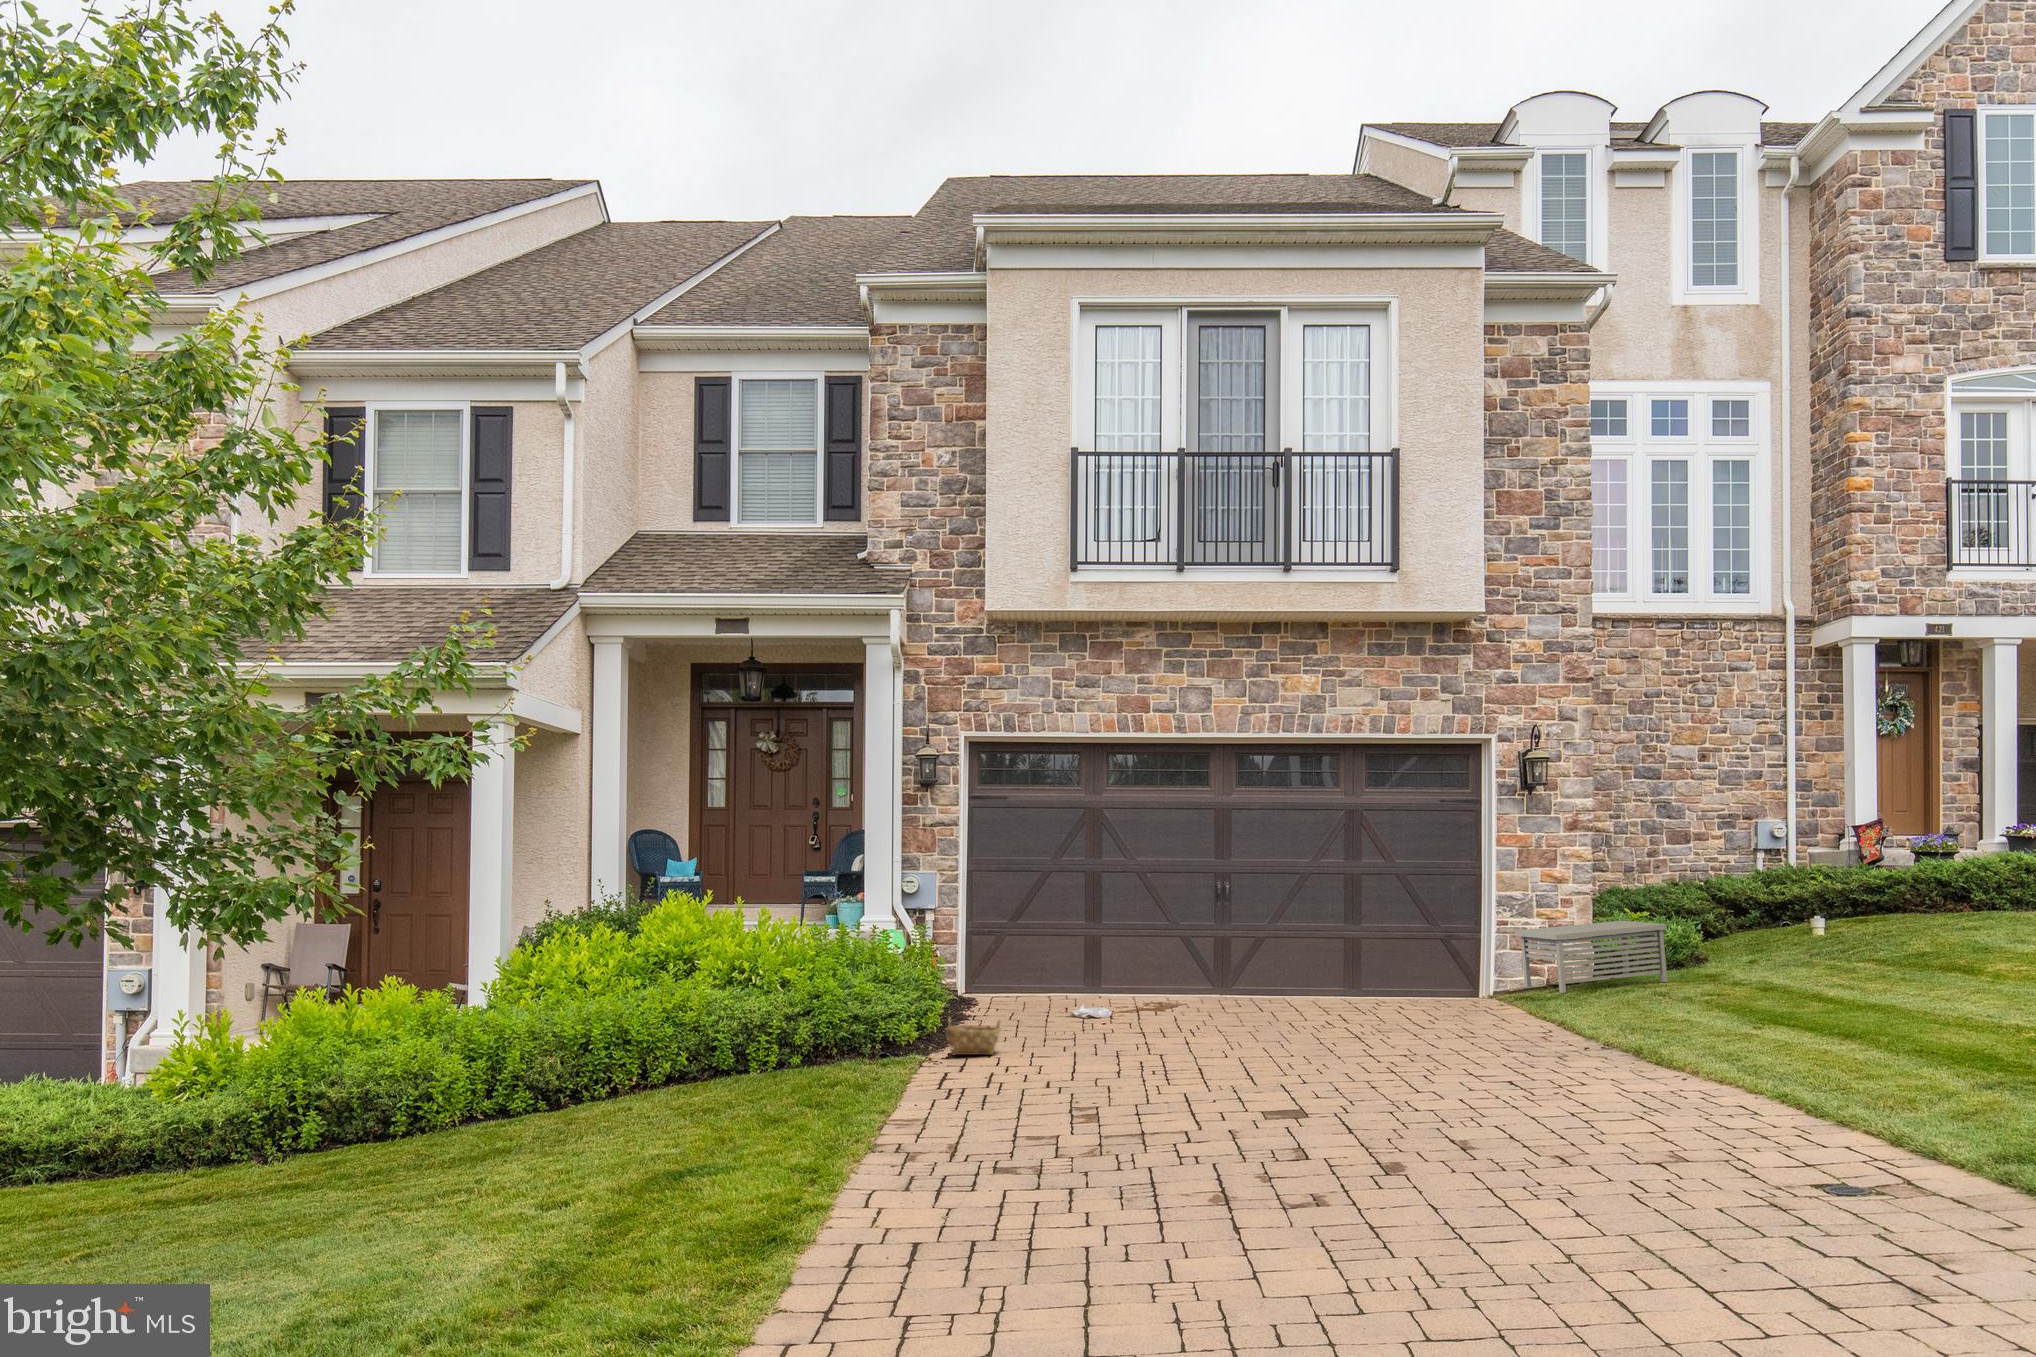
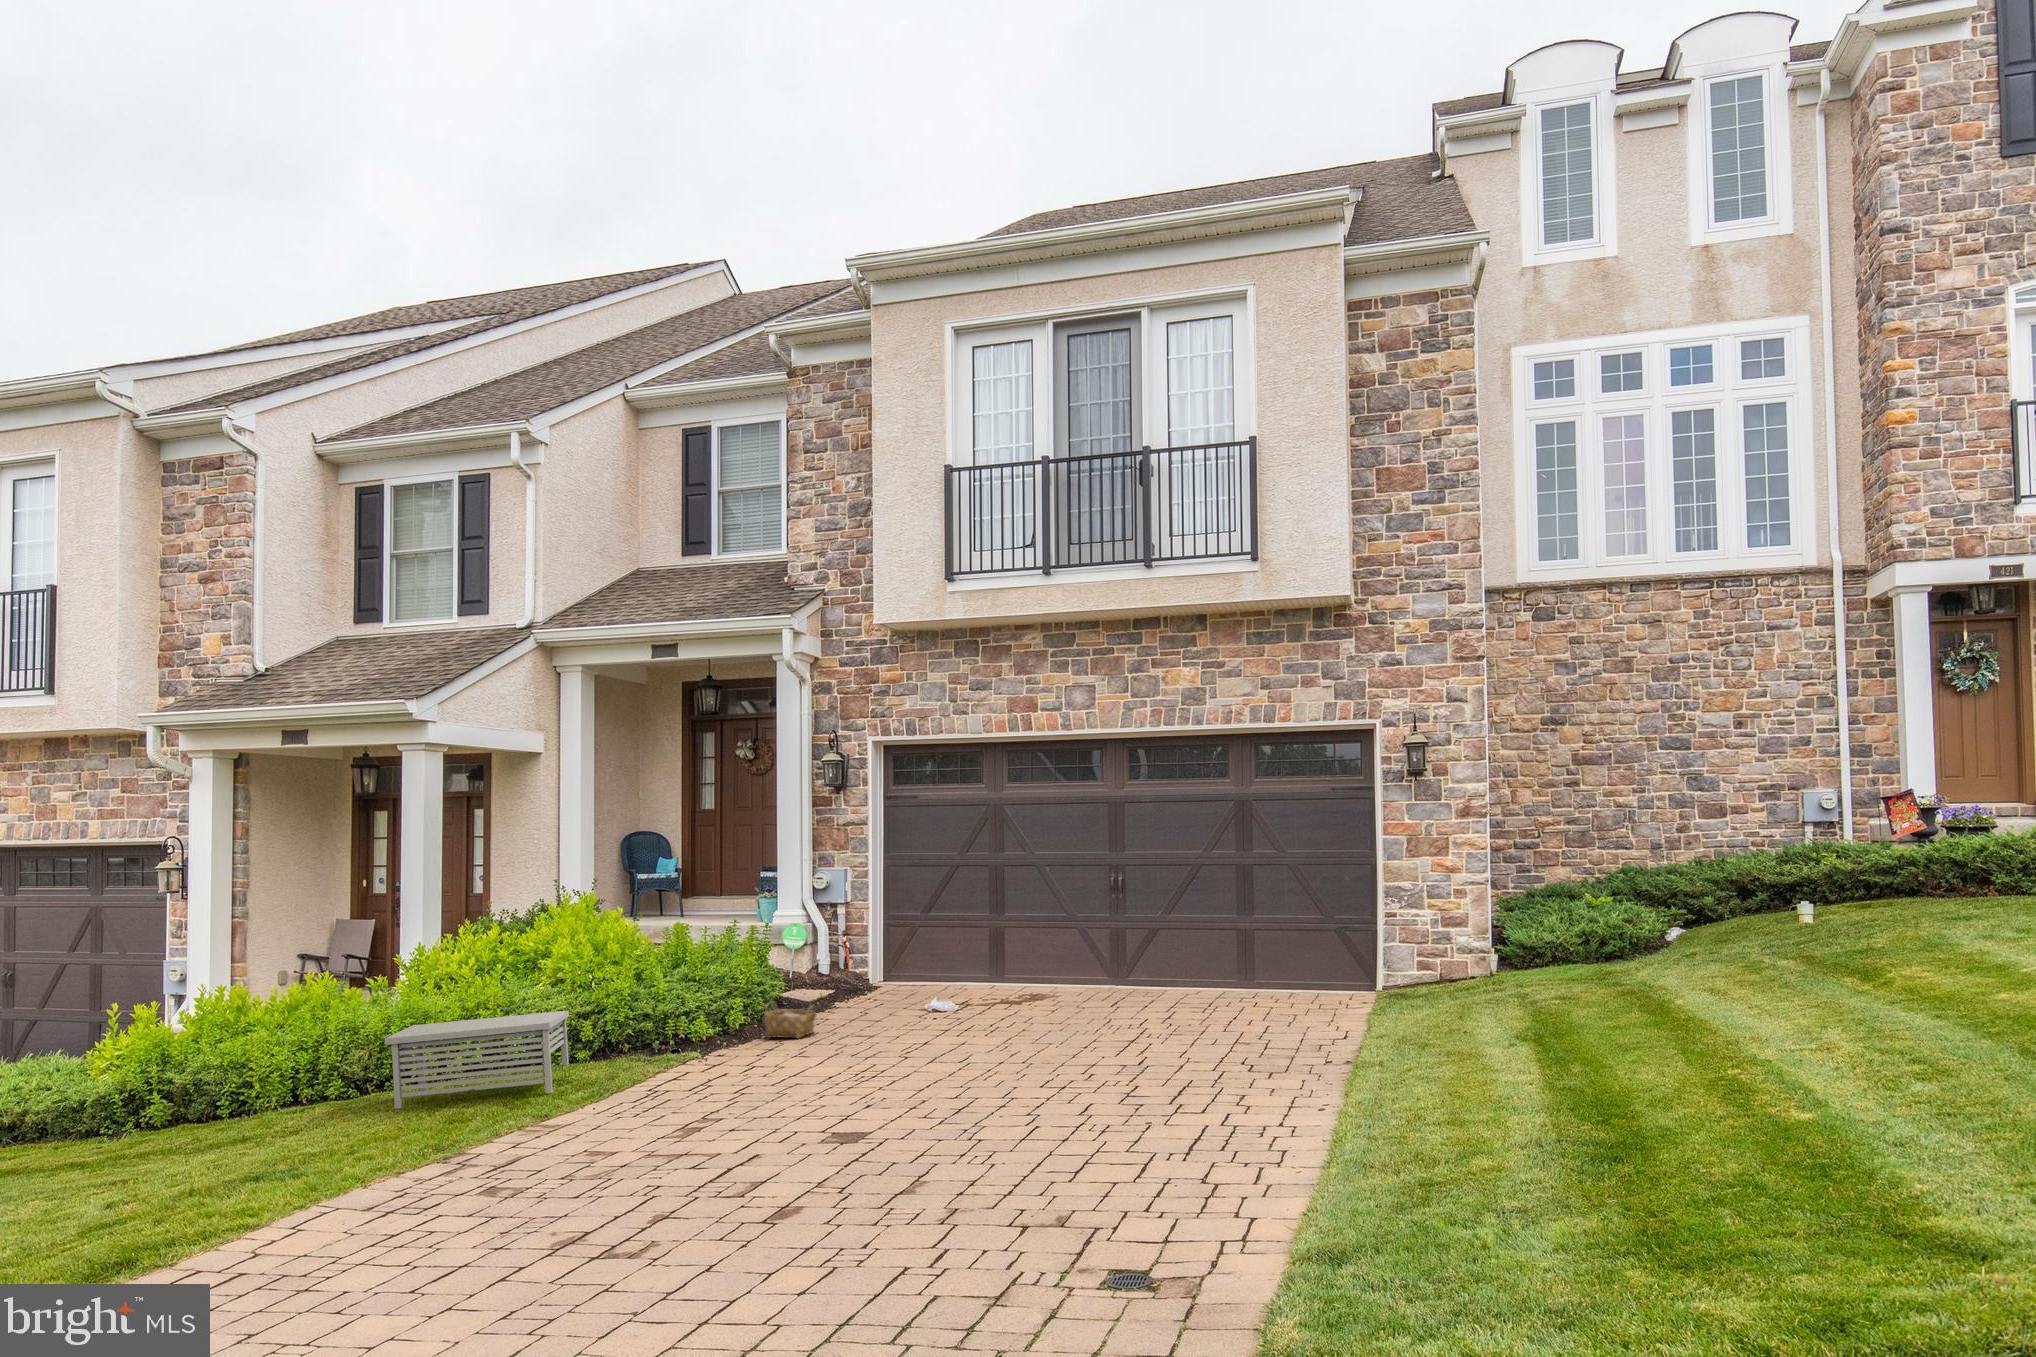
storage bench: present [1514,921,1667,993] -> present [385,1011,569,1109]

